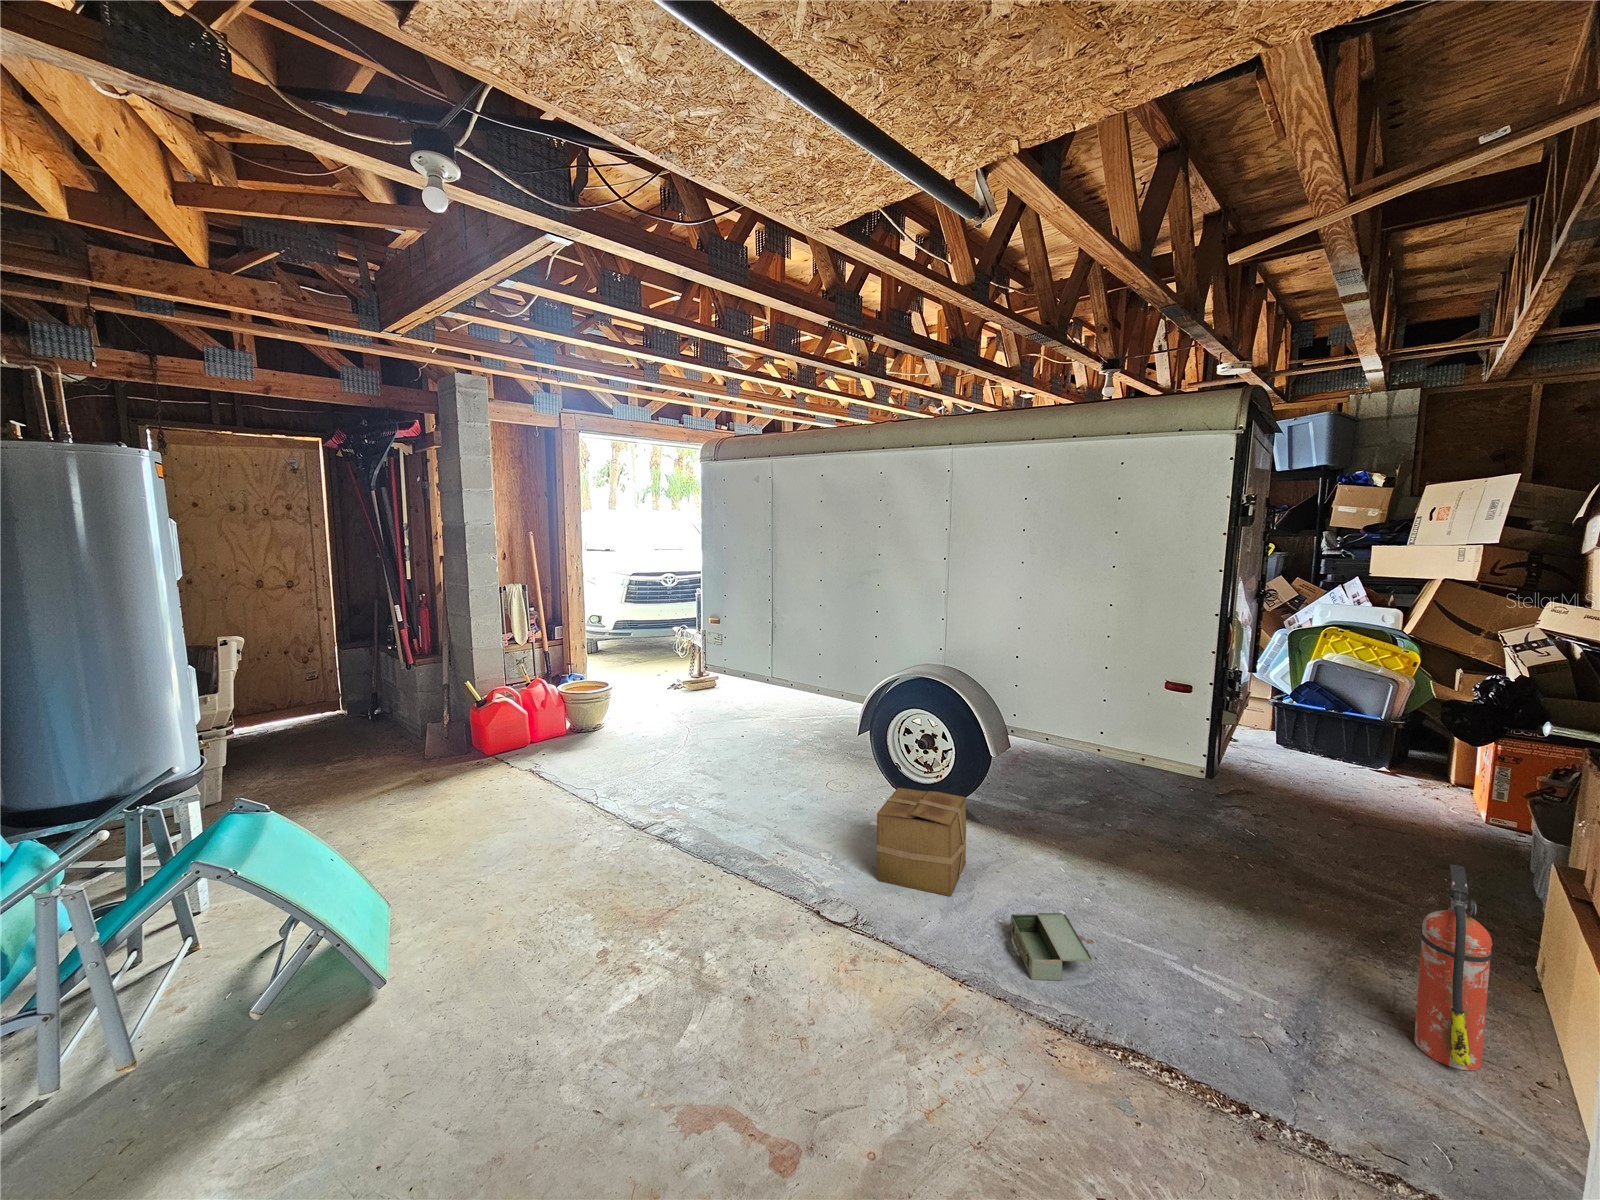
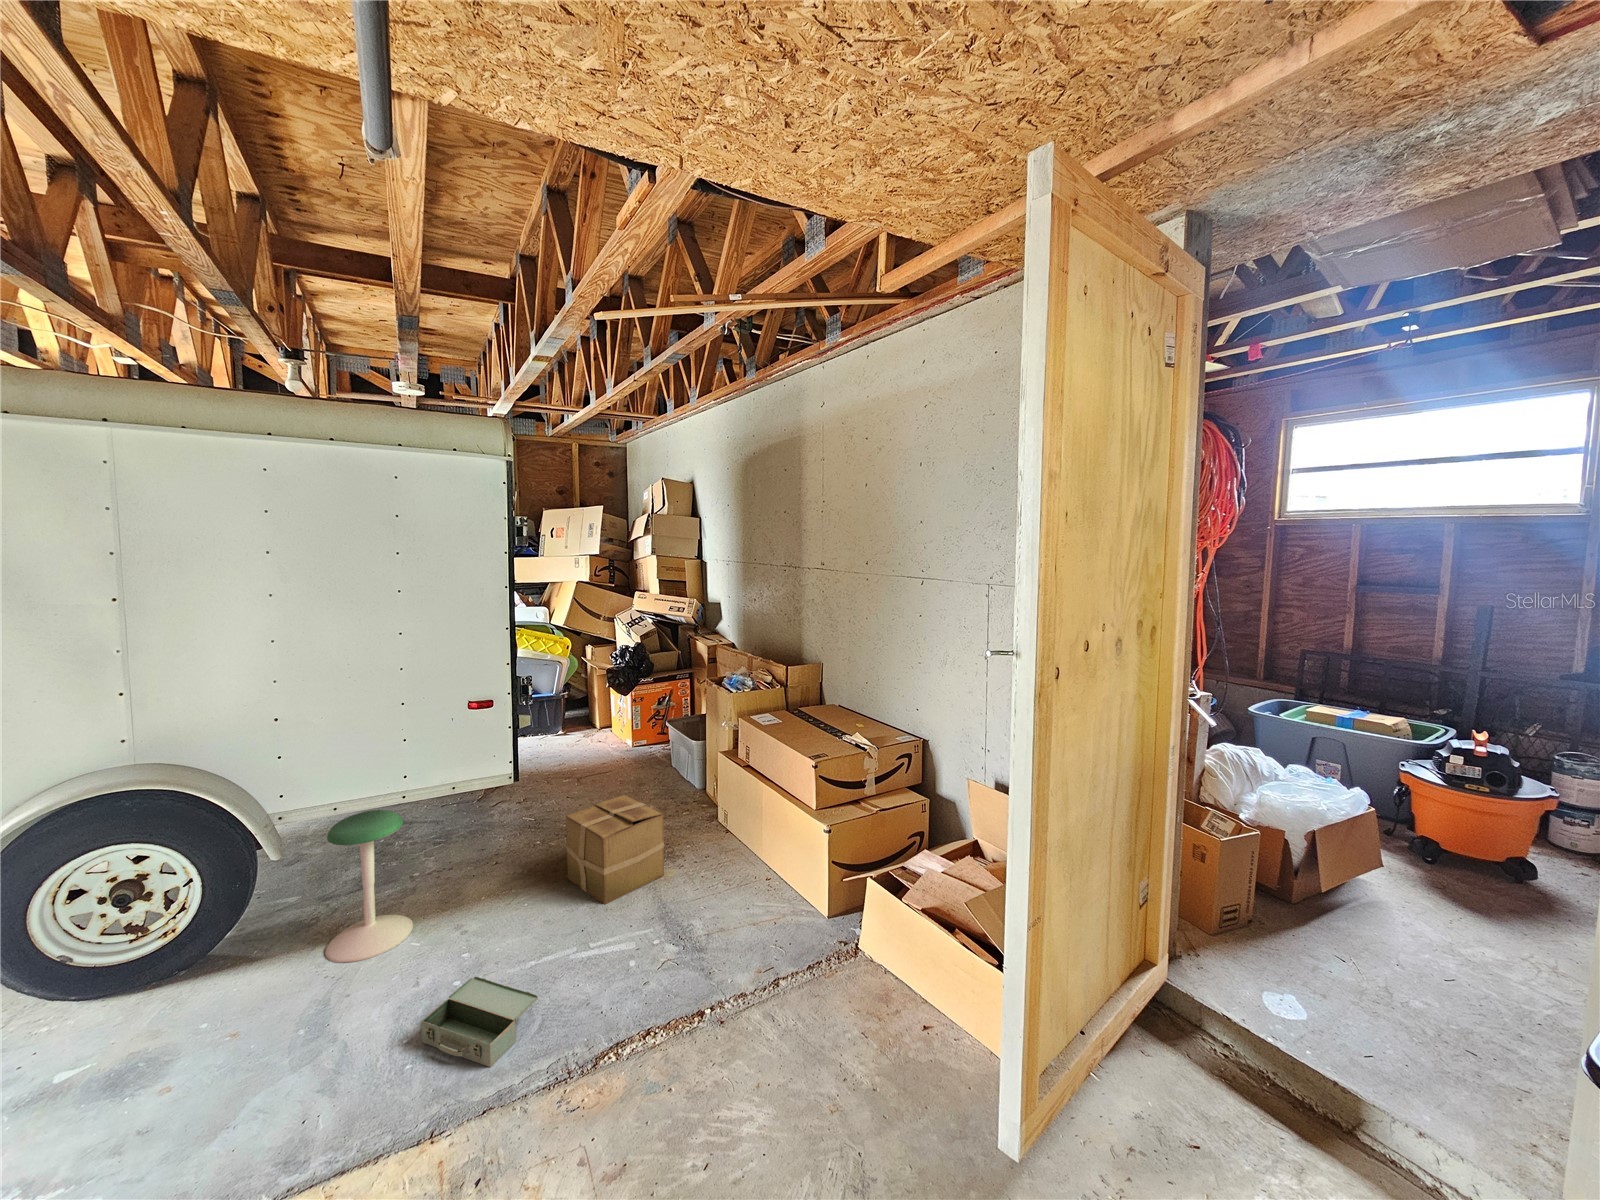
stool: none [1010,747,1074,868] -> present [325,810,413,963]
cardboard box: present [877,788,966,896] -> present [566,795,664,904]
fire extinguisher: present [1414,864,1492,1071] -> none [715,771,749,898]

